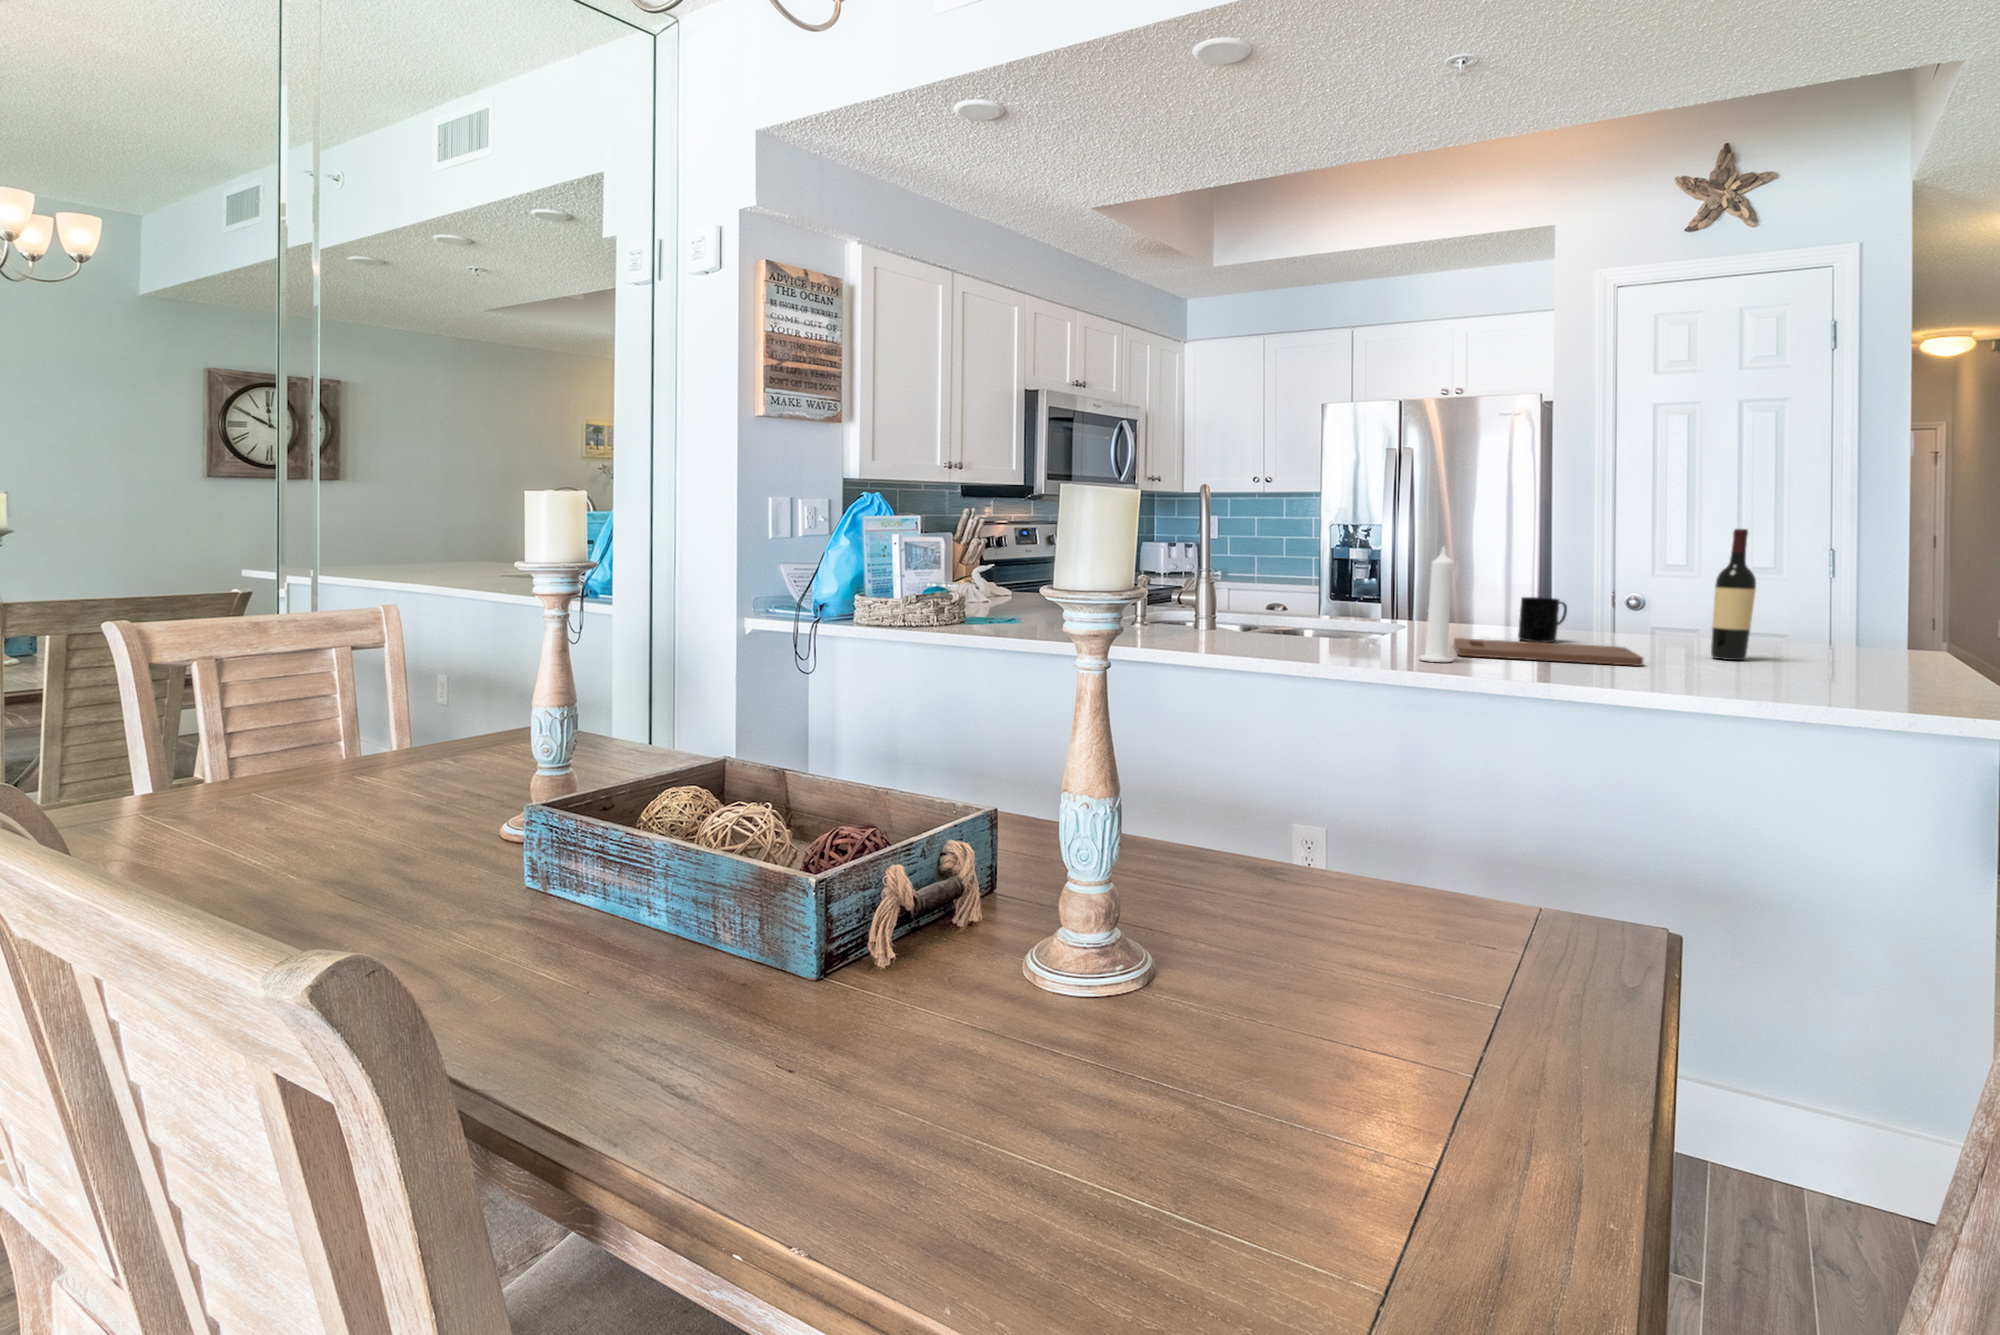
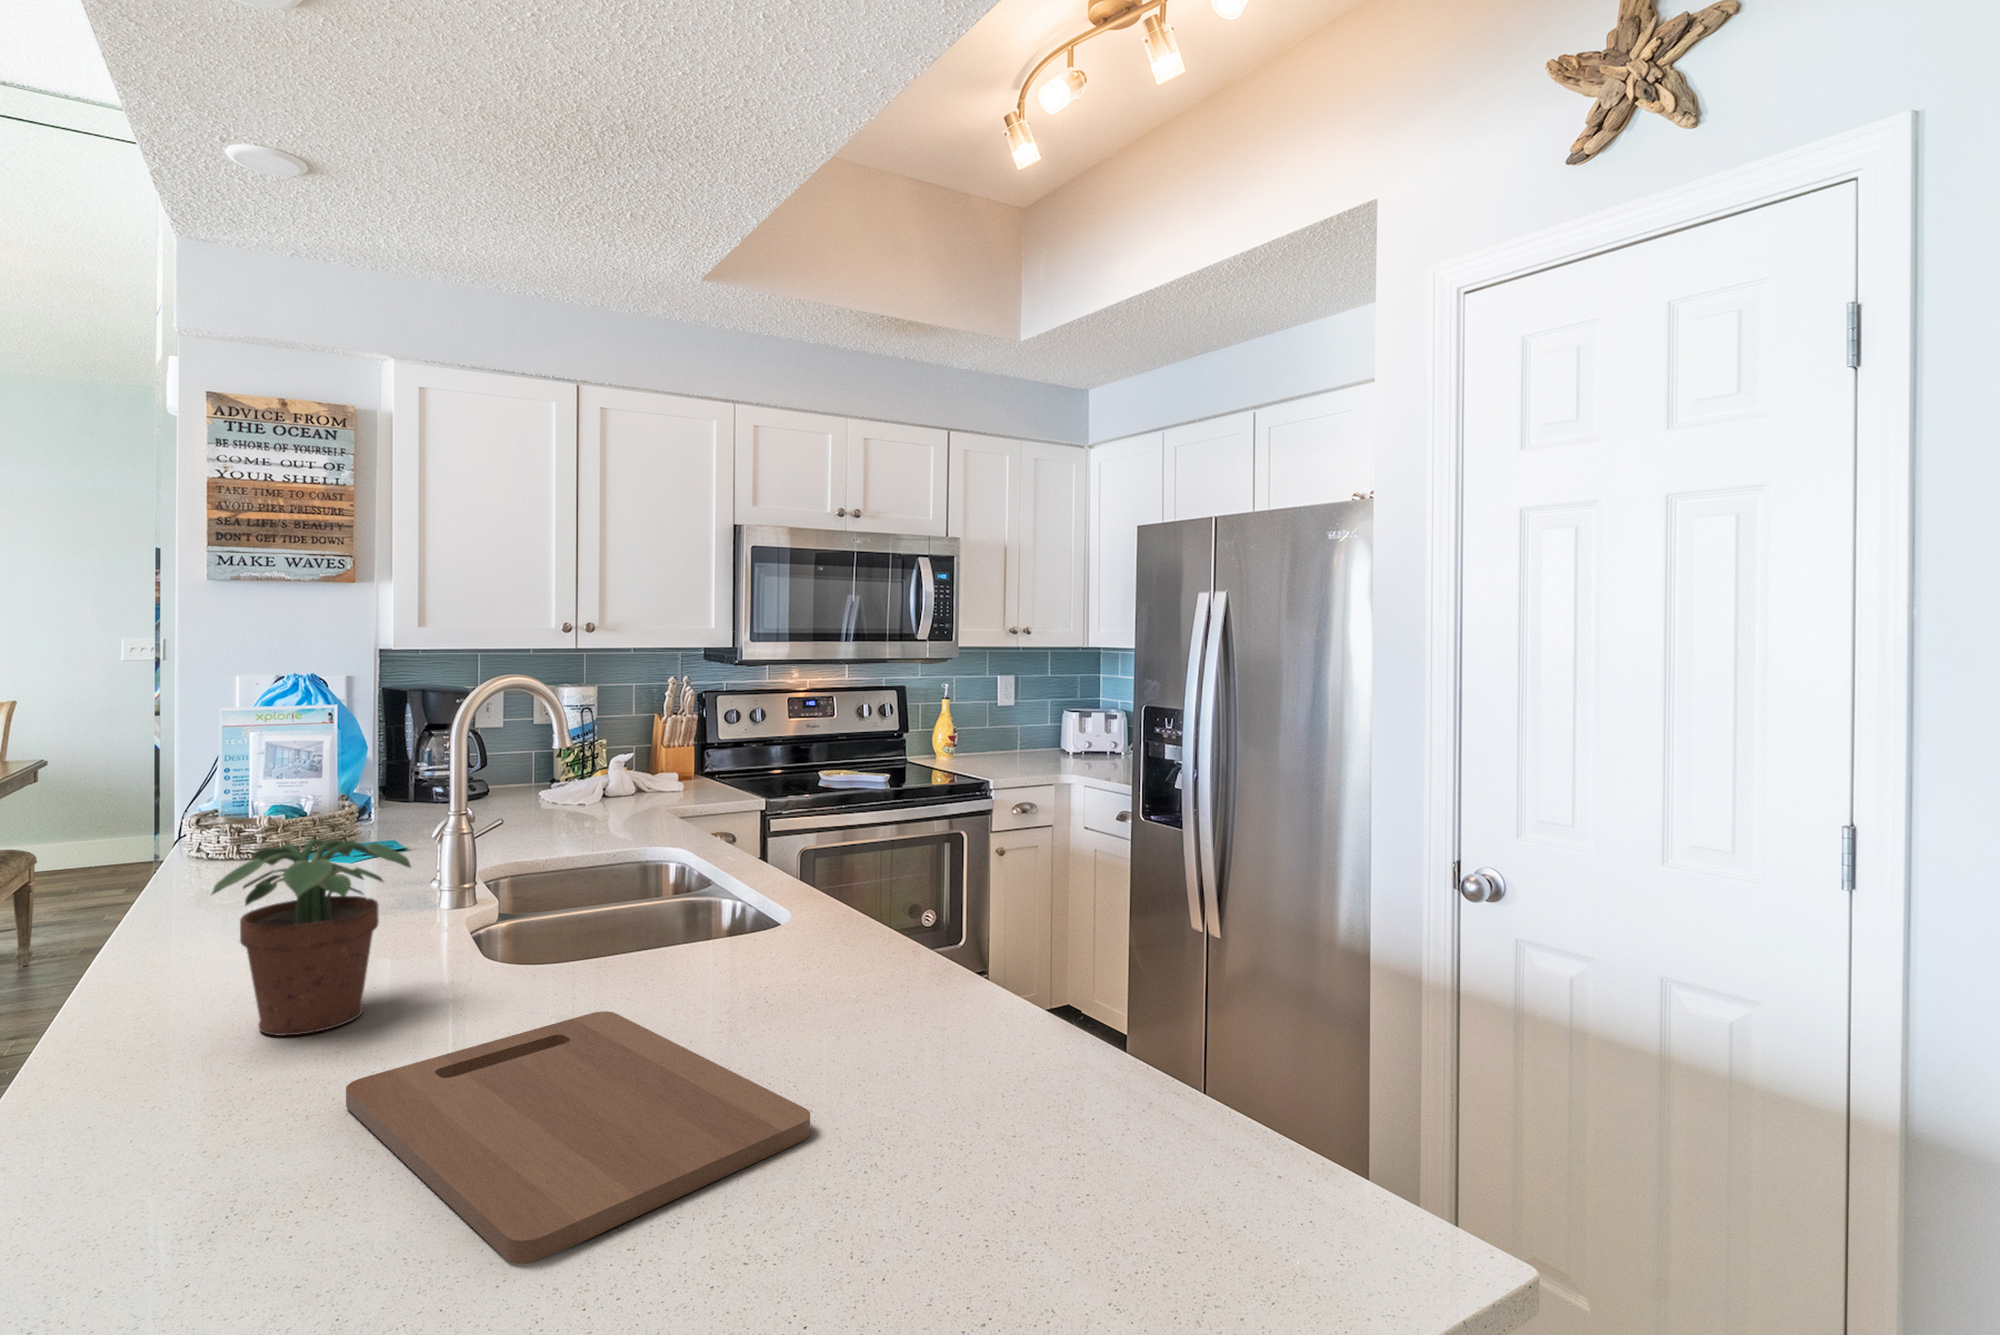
wine bottle: present [1711,529,1756,660] -> none [948,828,1056,1254]
candle: present [1419,547,1453,662] -> none [128,849,230,1147]
potted plant: none [1307,563,1391,650] -> present [211,839,411,1036]
mug: present [1518,597,1567,643] -> none [825,914,926,1032]

